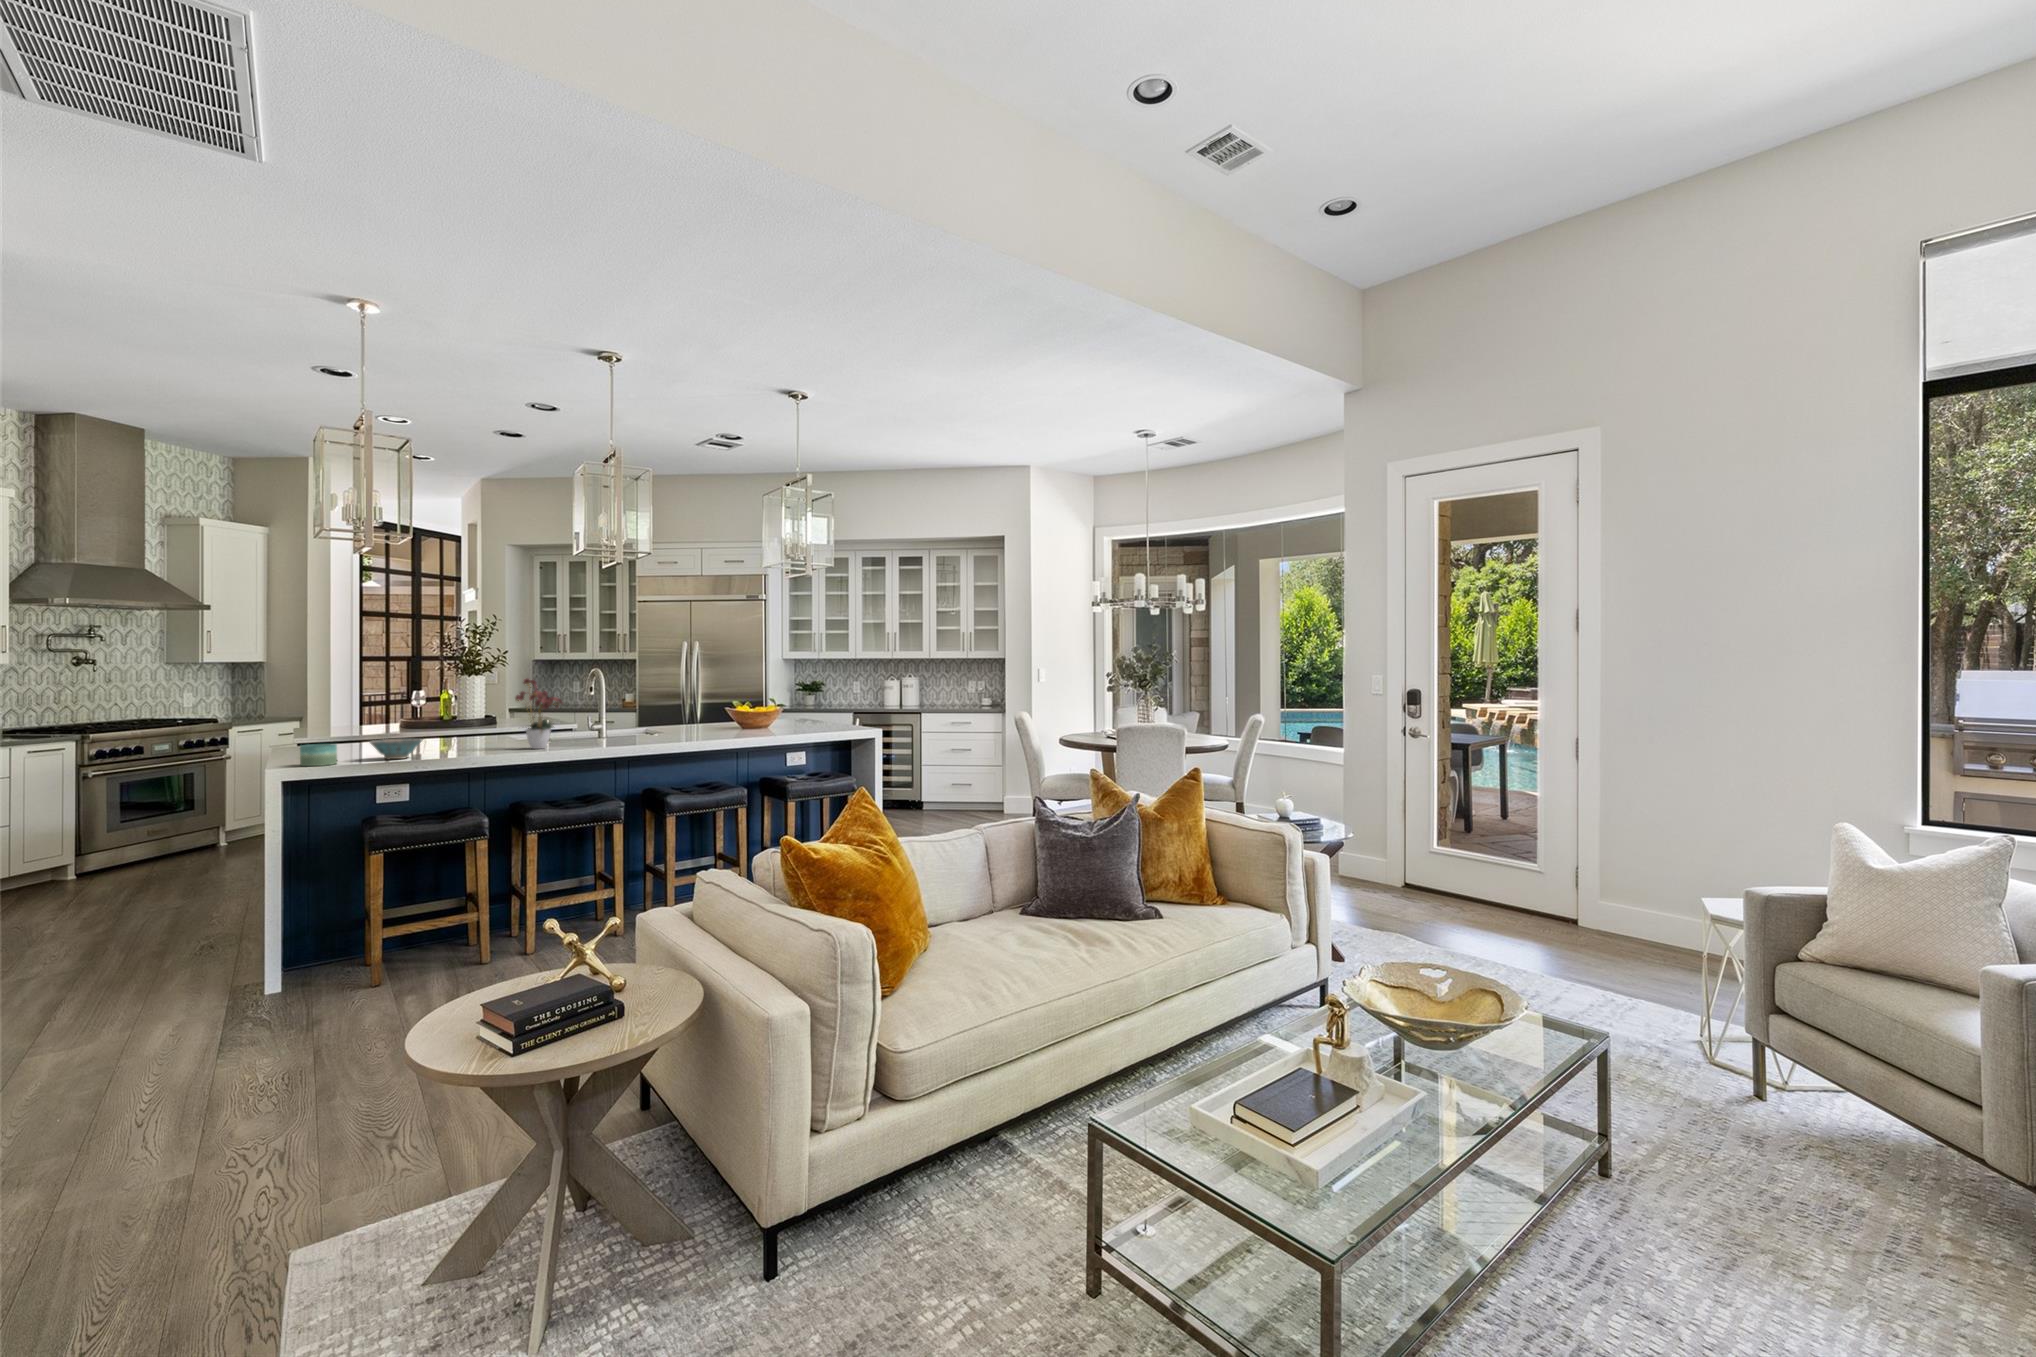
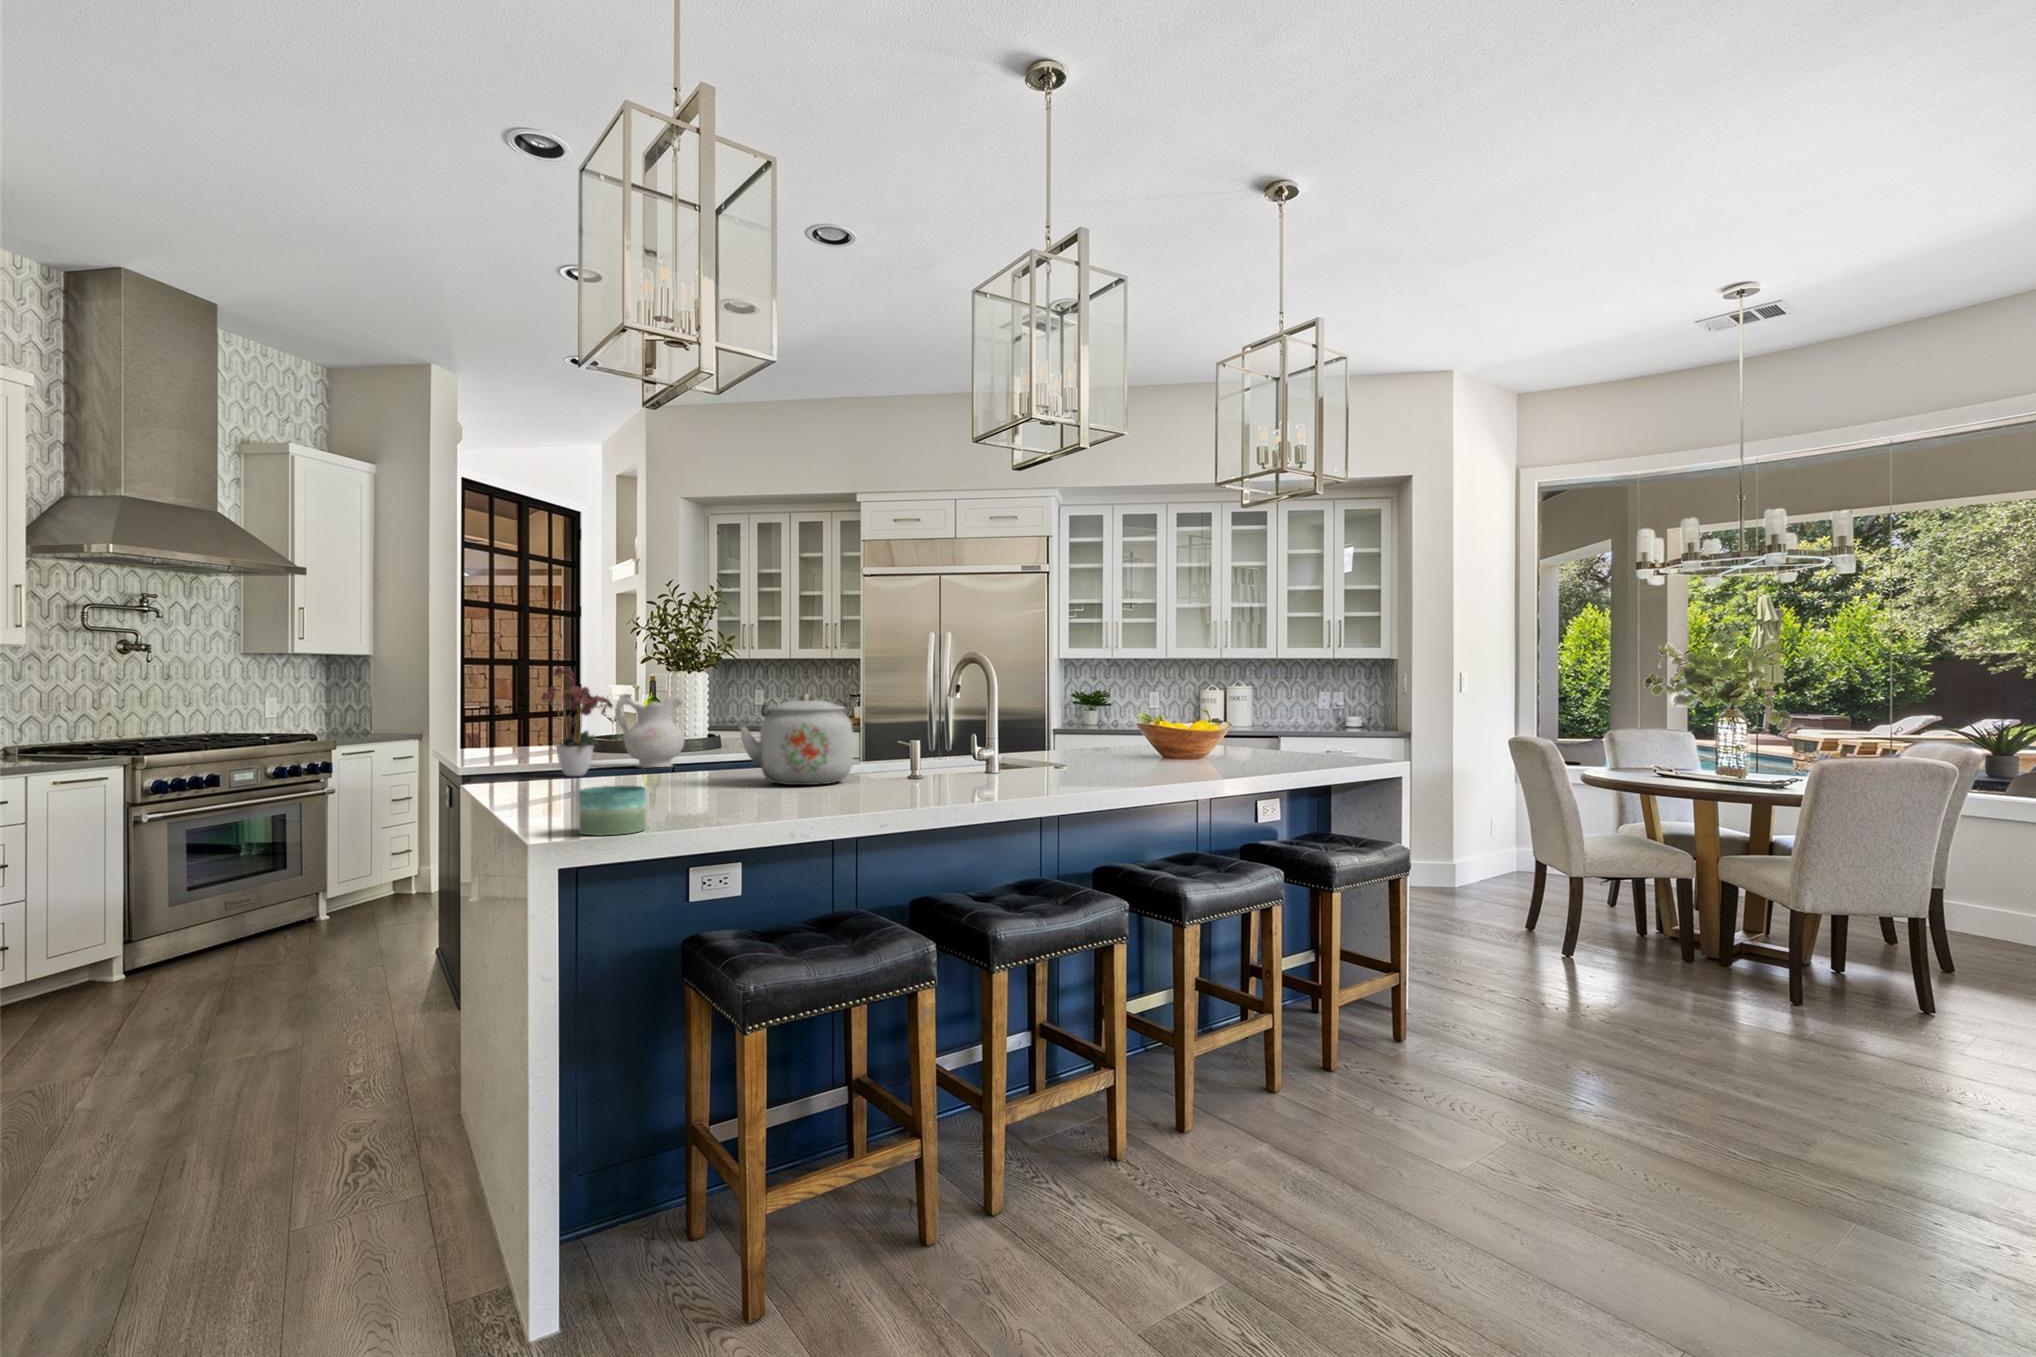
flower arrangement: present [515,678,563,749] -> present [541,667,613,776]
ceramic pitcher: none [391,693,437,737] -> present [616,694,685,768]
kettle: none [438,695,512,745] -> present [740,694,853,785]
ceramic bowl: present [370,738,422,759] -> none [688,775,785,818]

